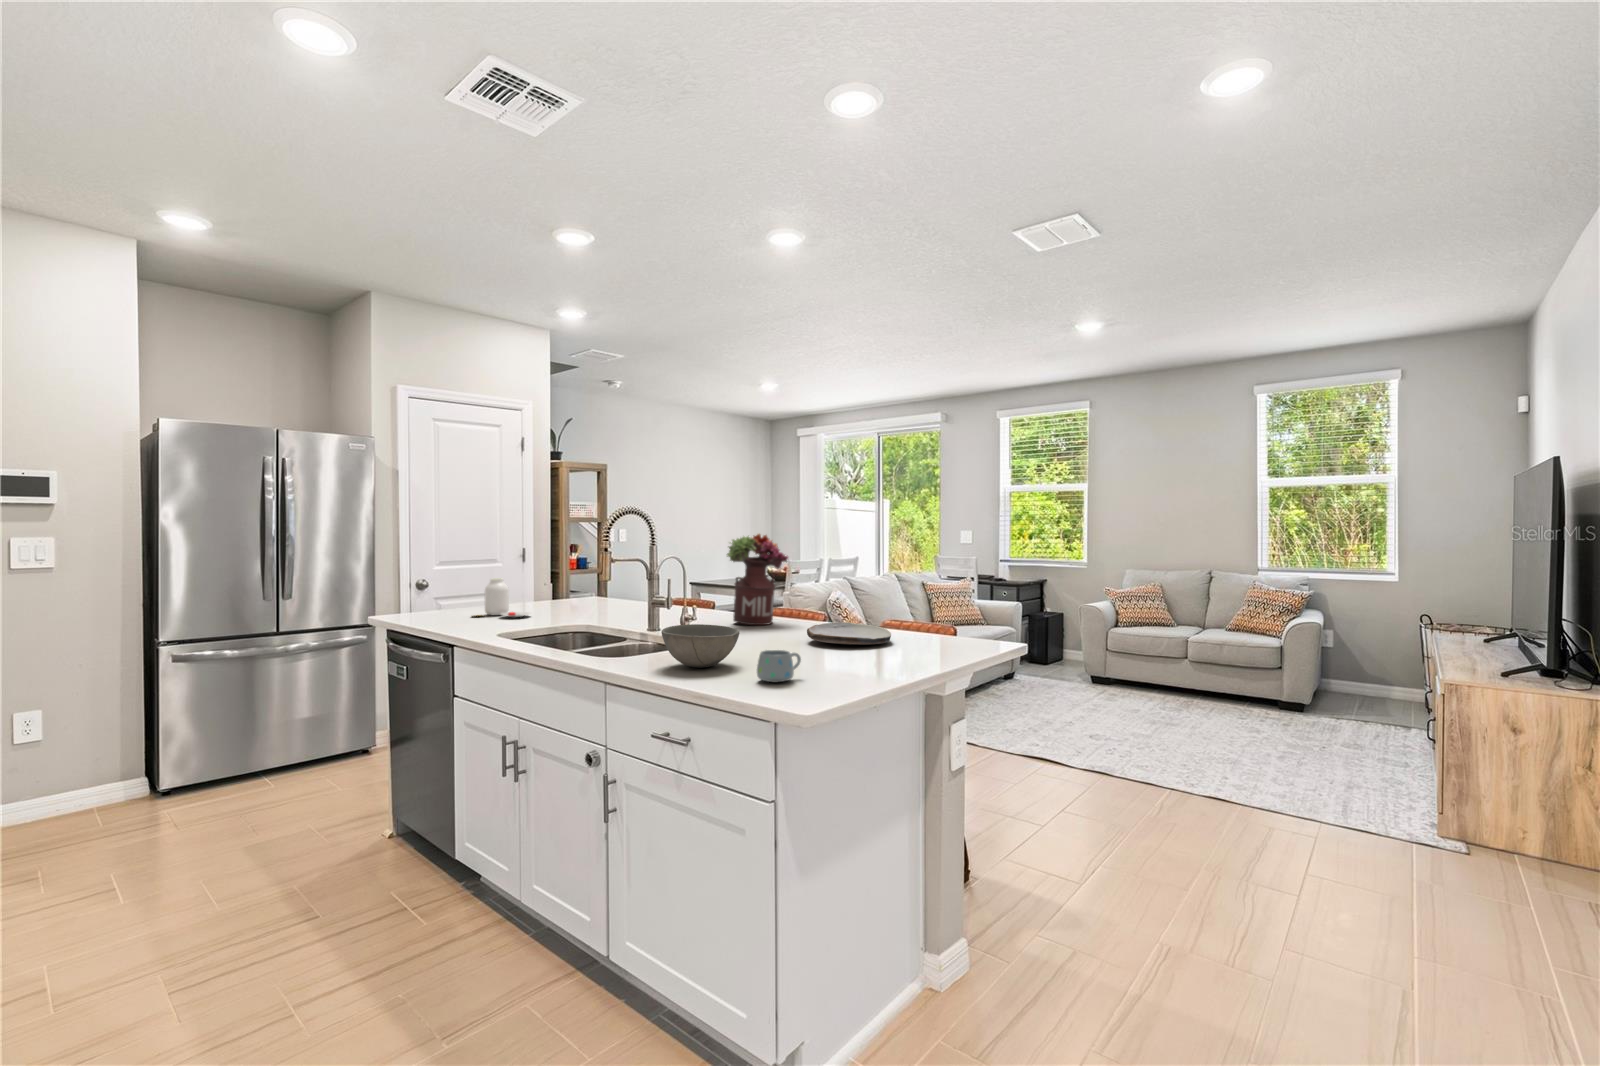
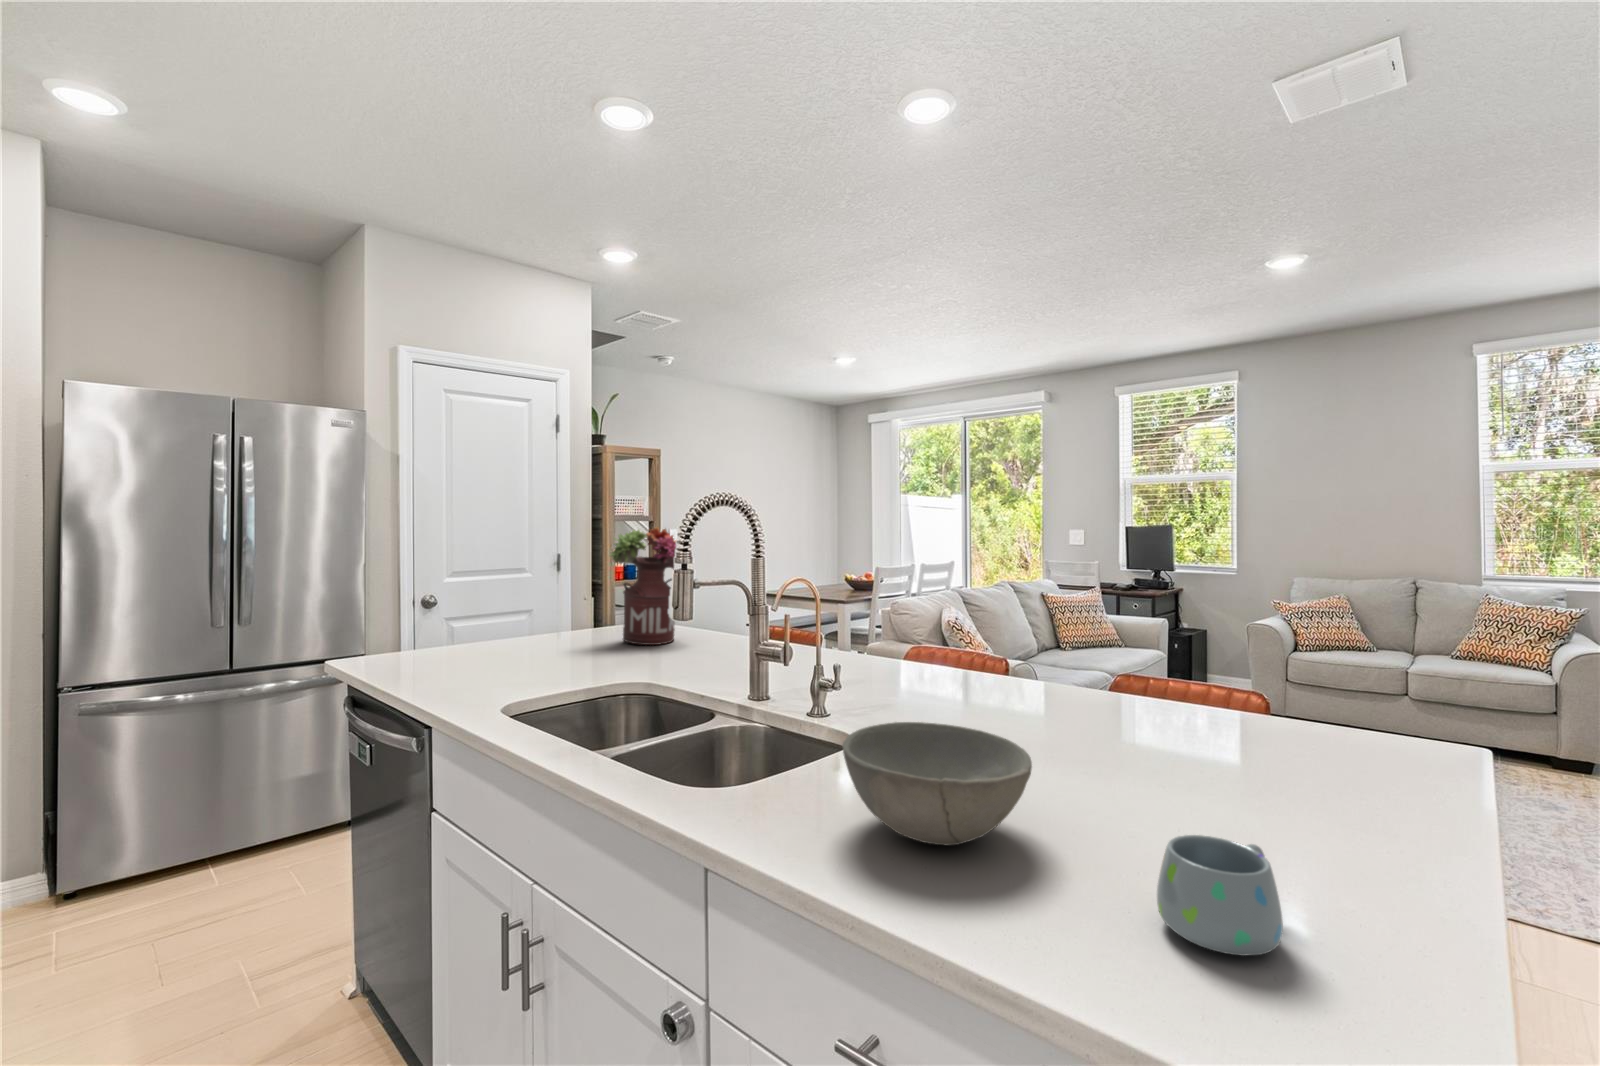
flower arrangement: present [727,534,788,625] -> present [610,527,690,645]
jar: present [485,578,531,617] -> none [471,600,564,661]
plate: present [807,622,891,645] -> none [1074,689,1264,750]

